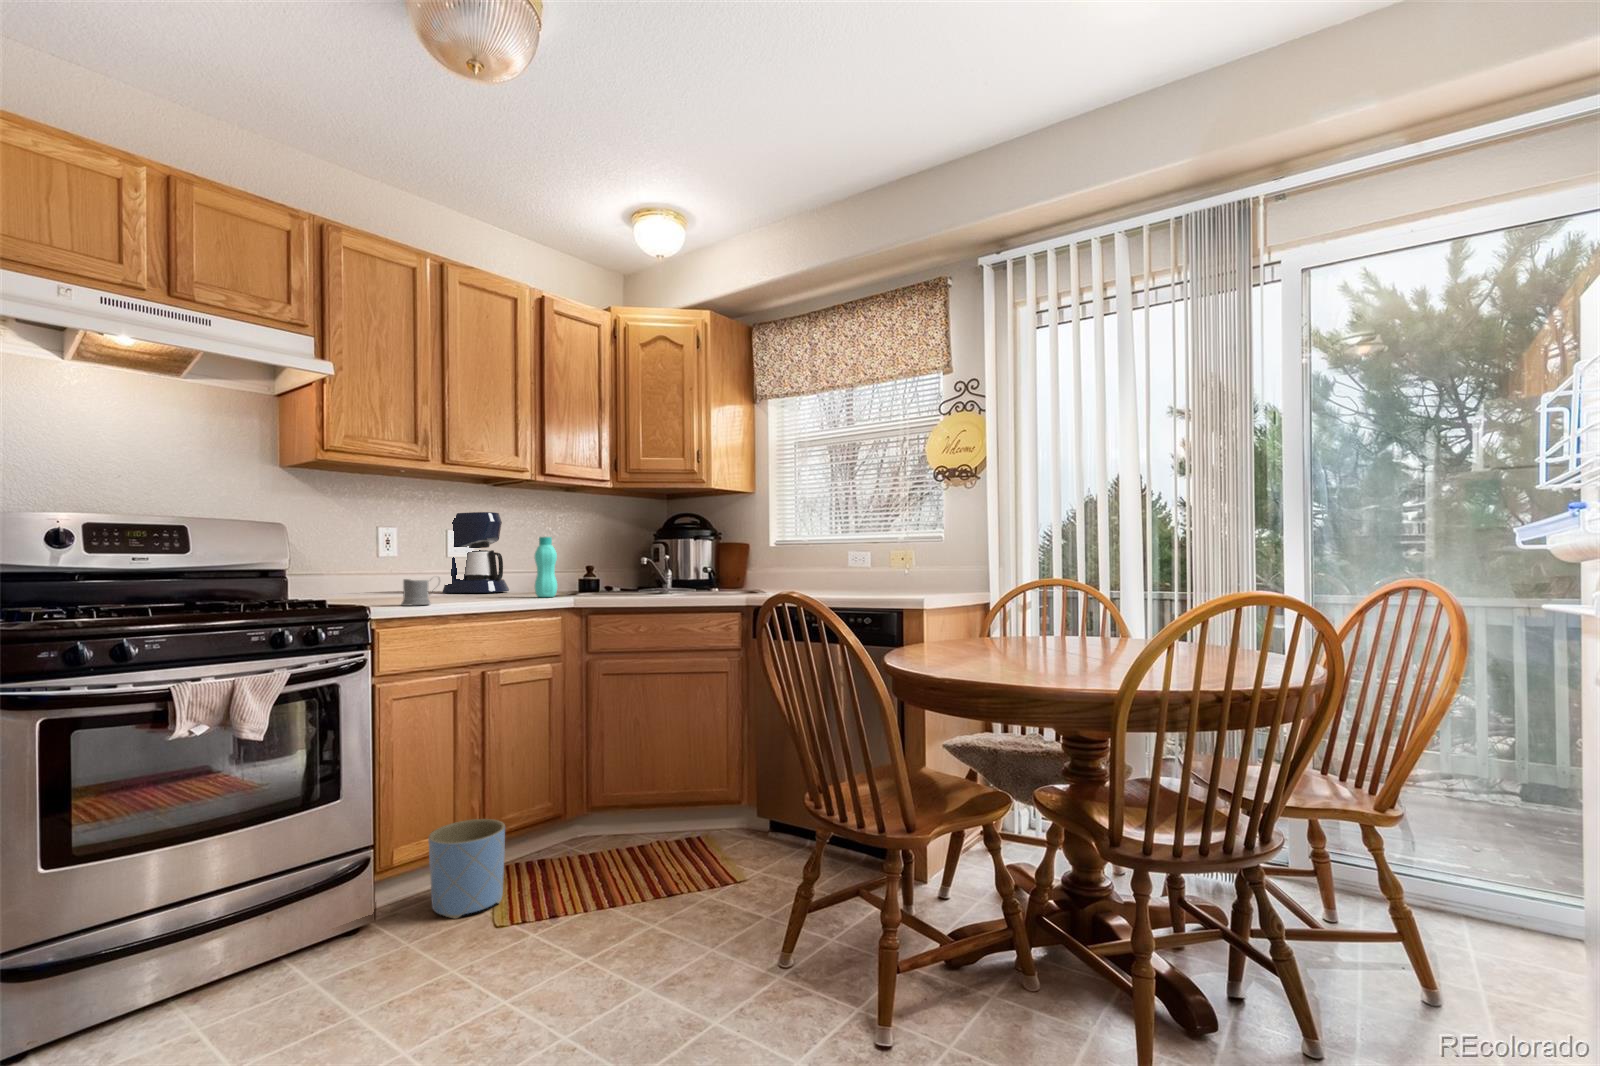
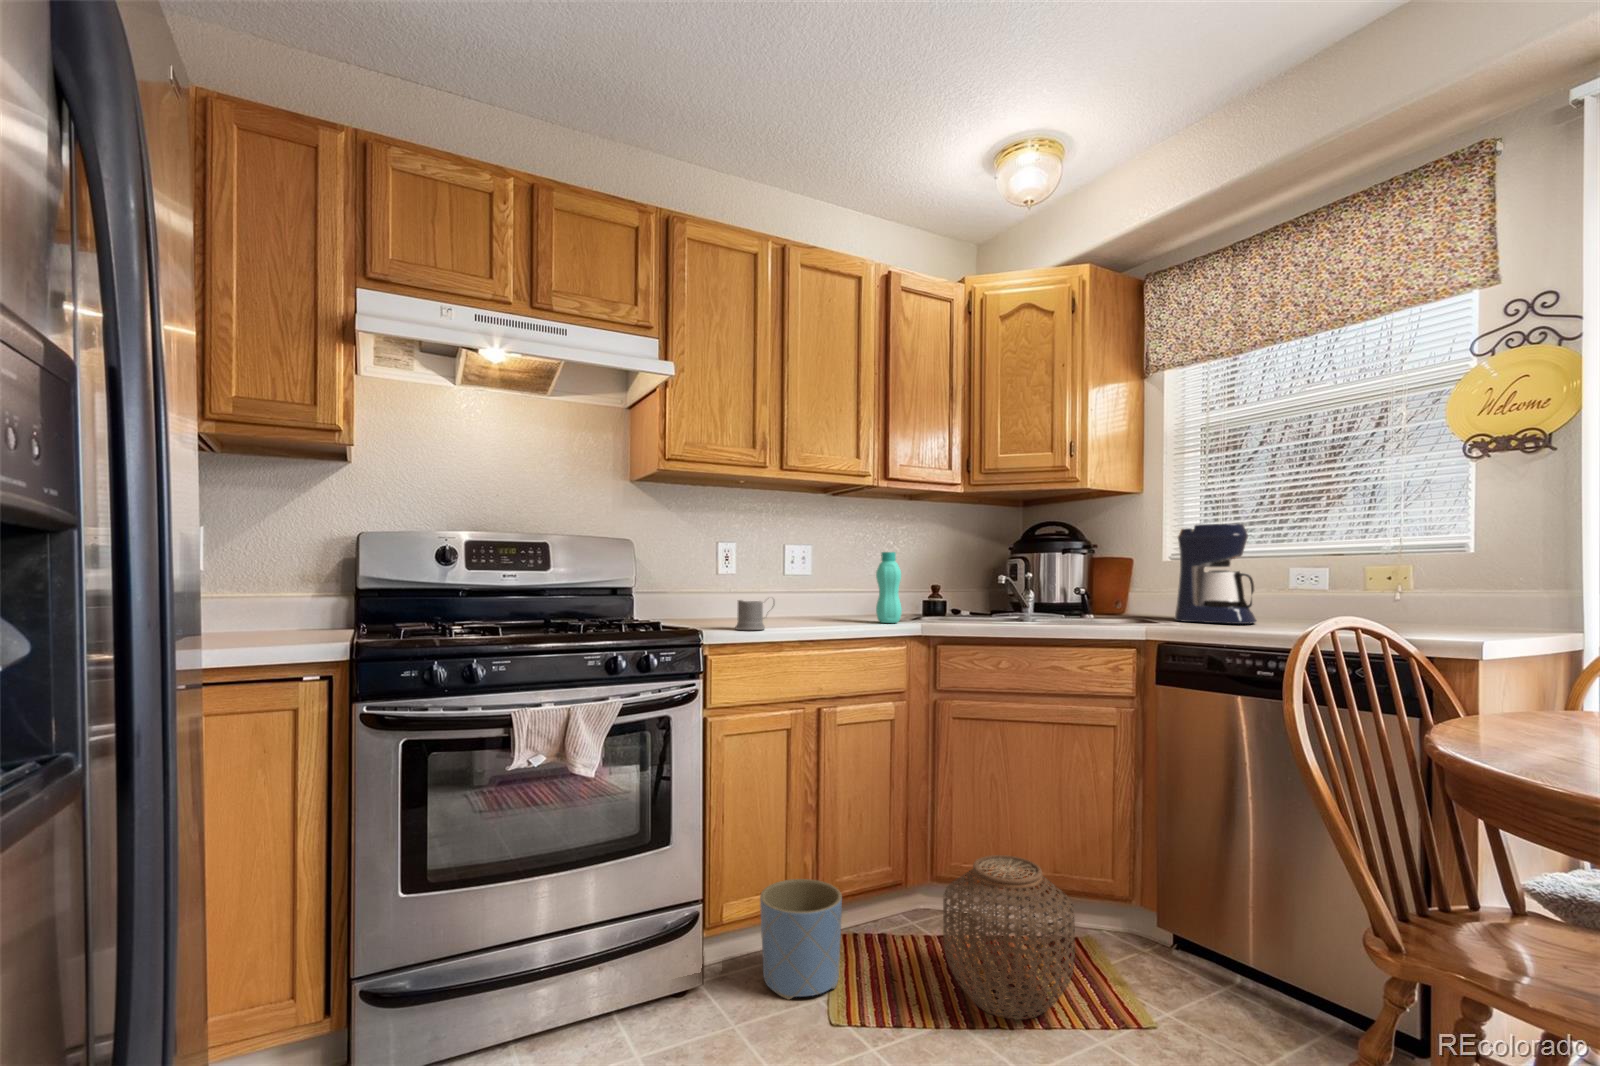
coffee maker: present [443,512,509,593] -> present [1175,524,1257,624]
woven basket: none [593,772,694,894] -> present [943,855,1075,1020]

